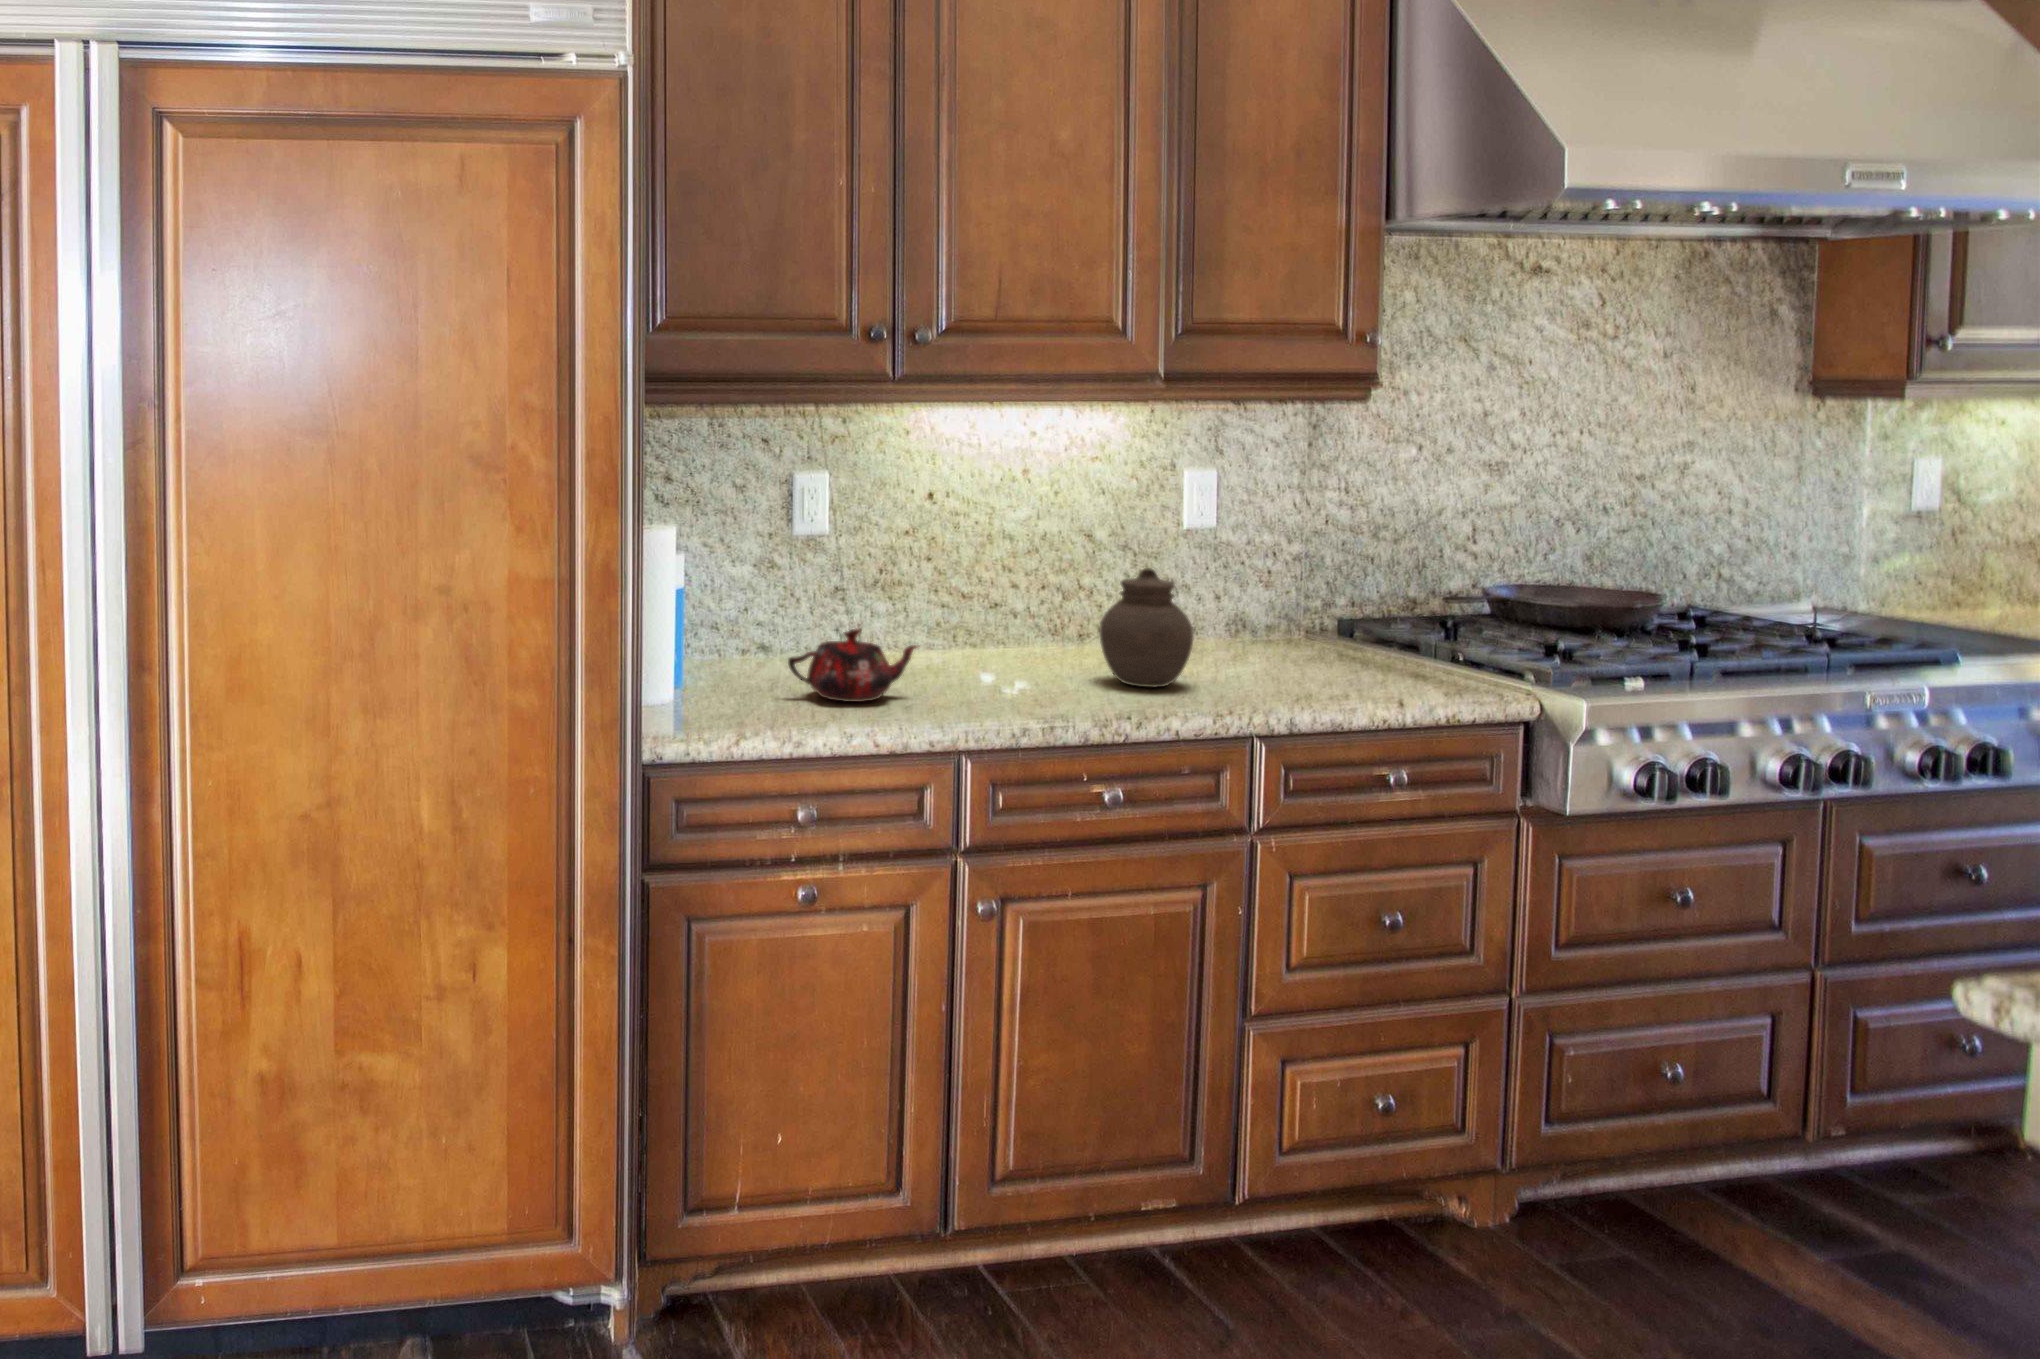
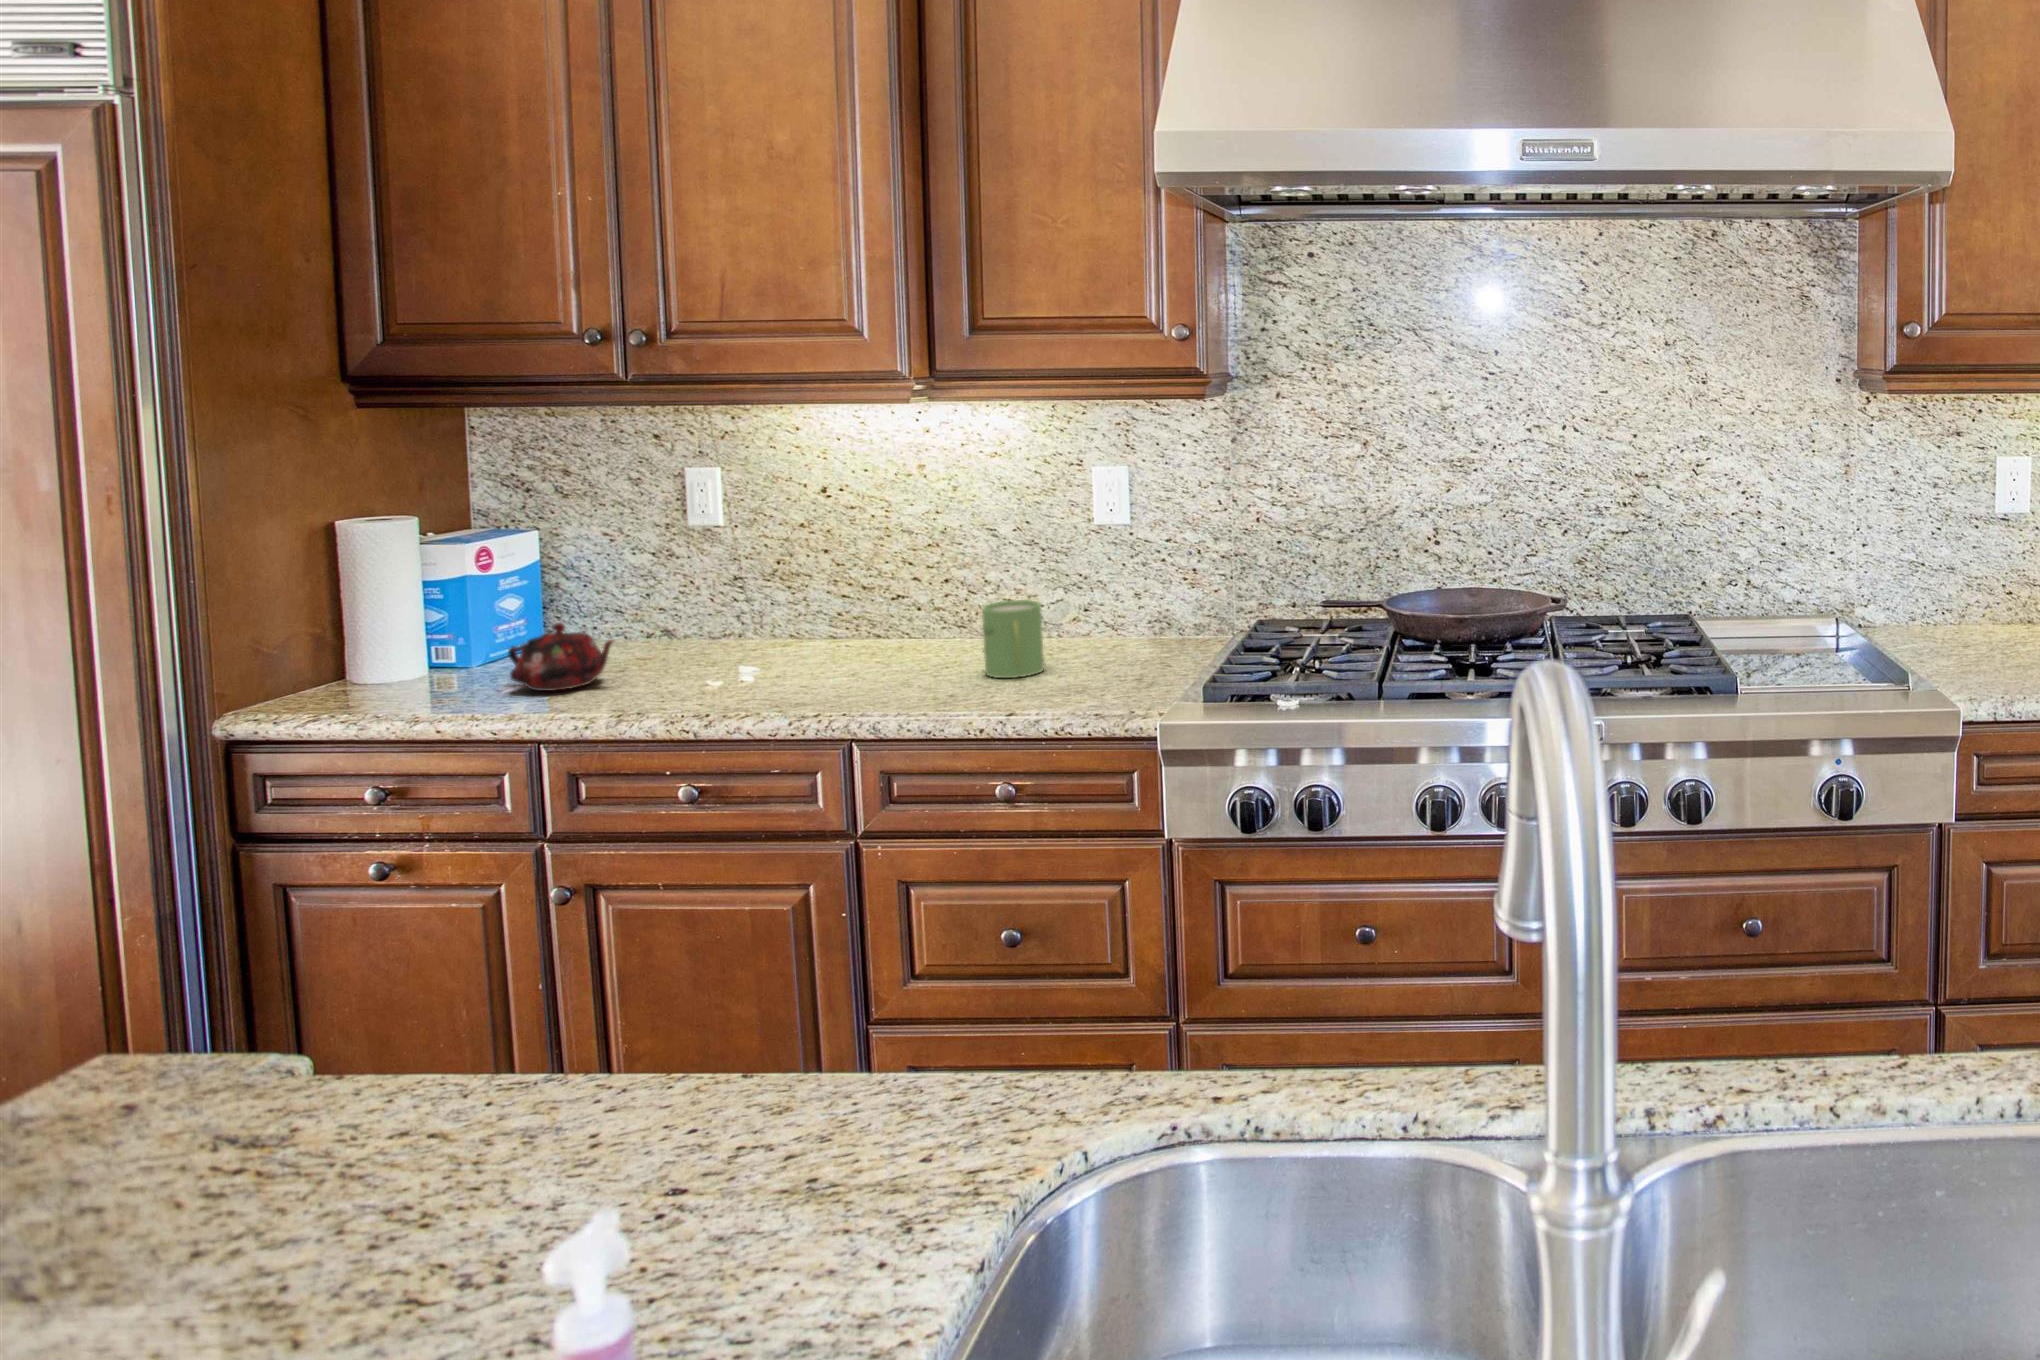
jar: present [1099,568,1194,688] -> none [802,572,894,689]
mug: none [1218,597,1293,673] -> present [982,600,1044,678]

